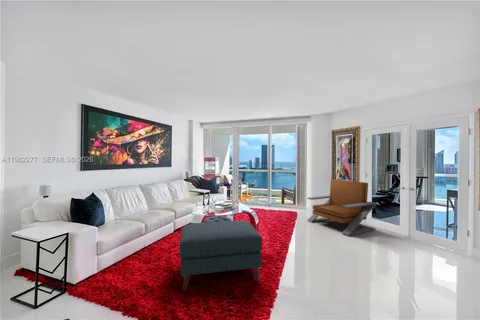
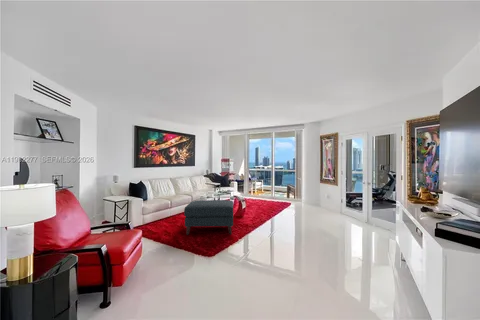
lounge chair: present [307,179,377,236] -> none [295,176,347,219]

